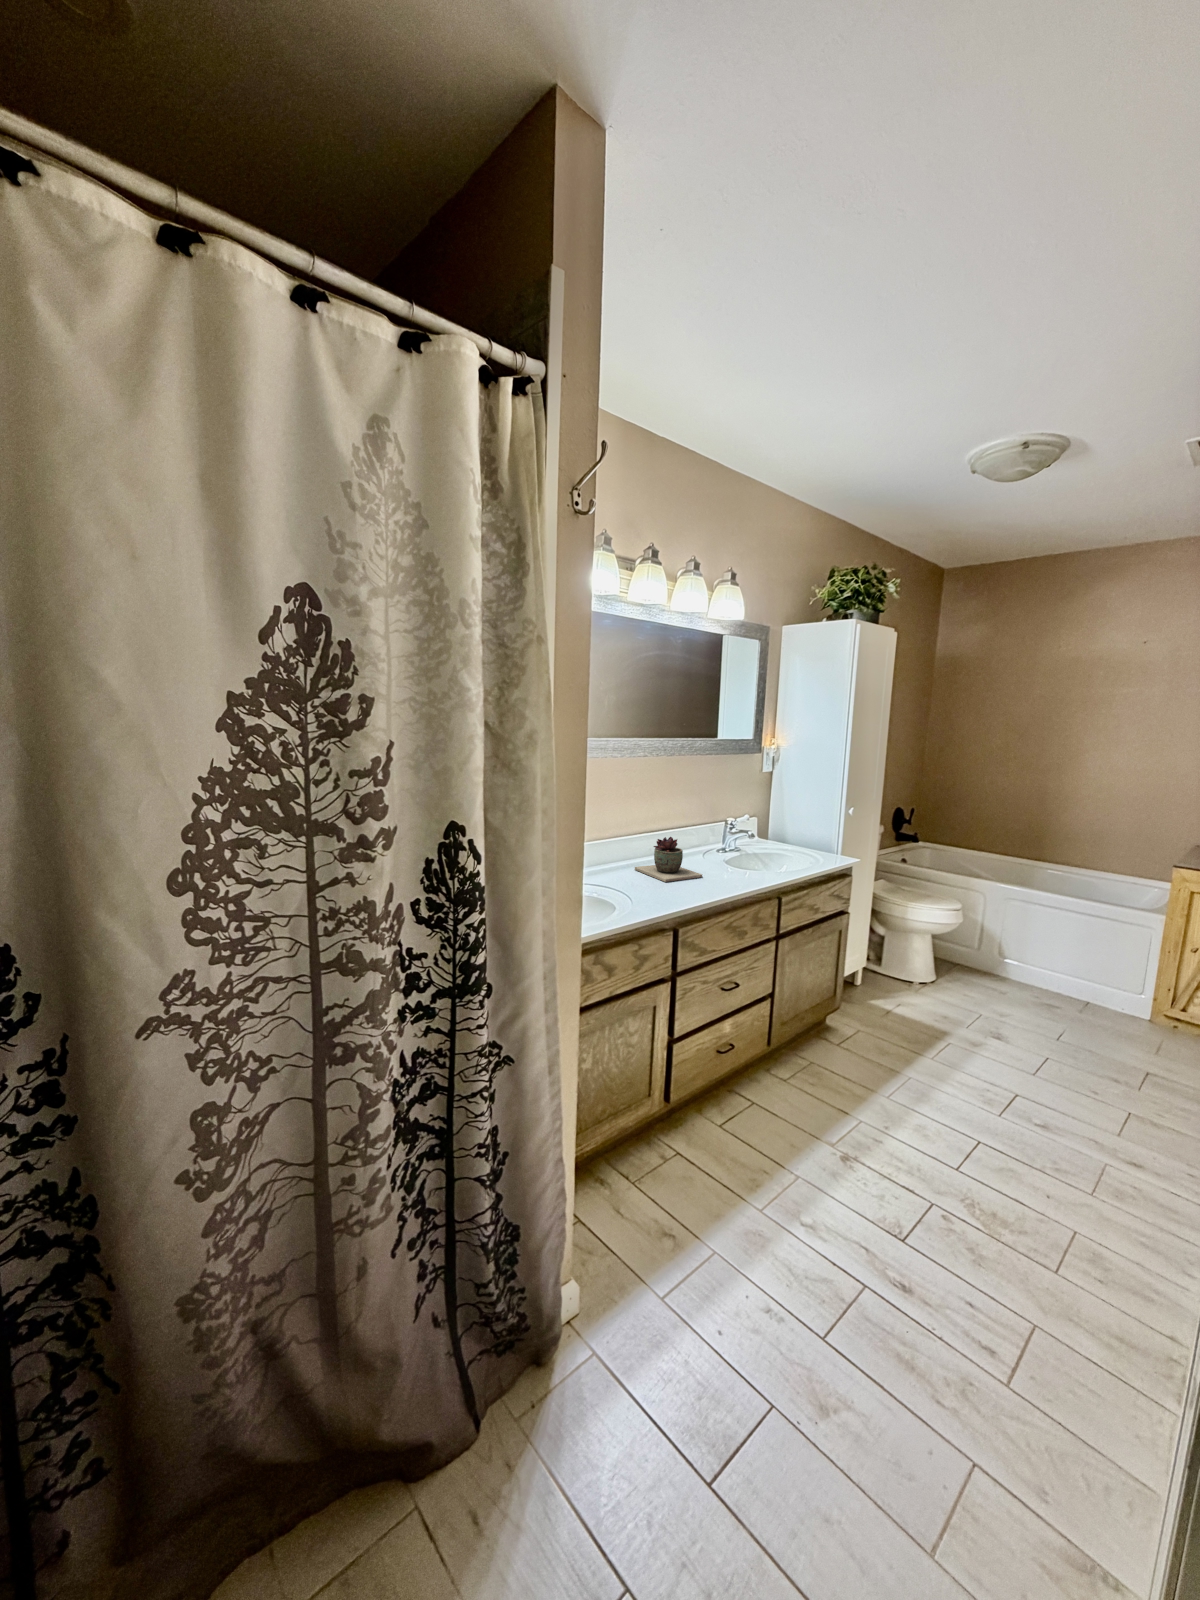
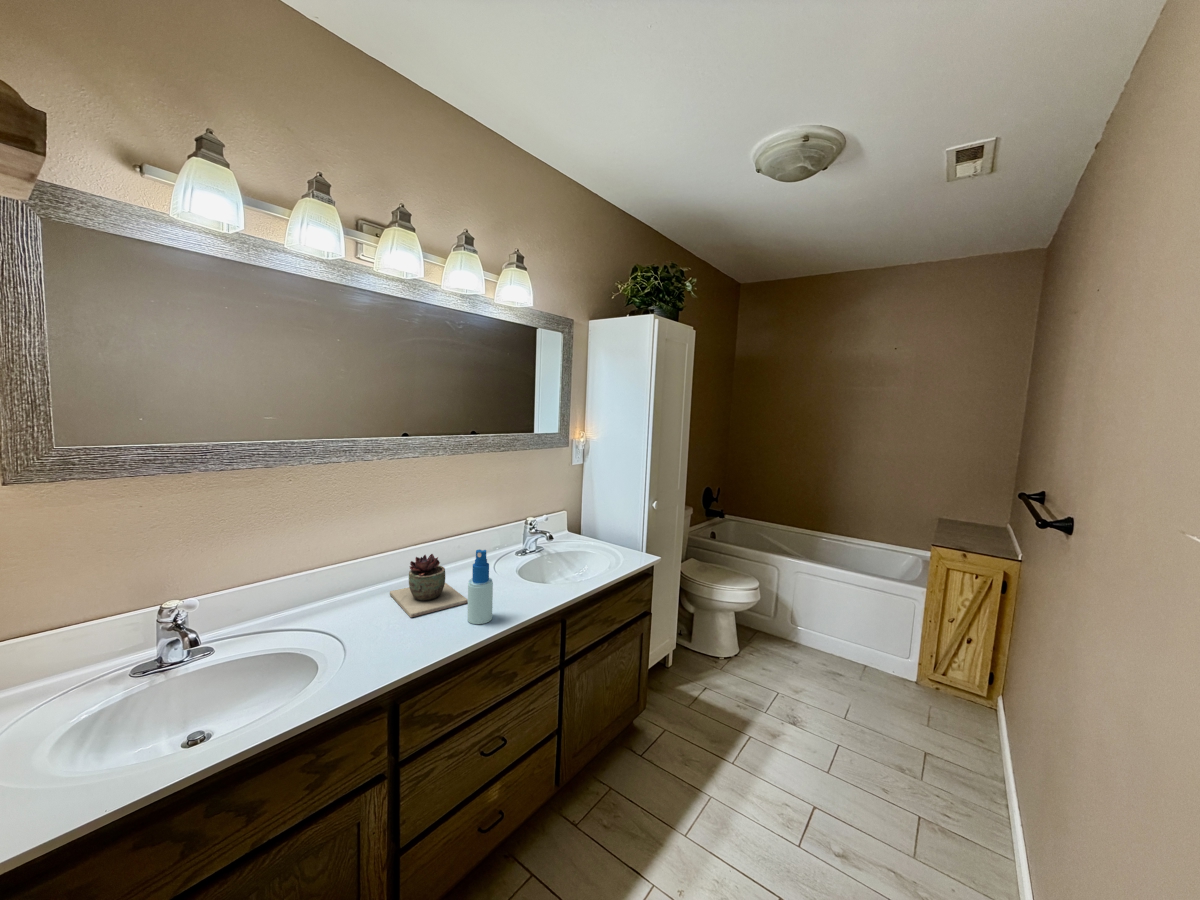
spray bottle: none [711,829,732,888] -> present [468,550,493,624]

